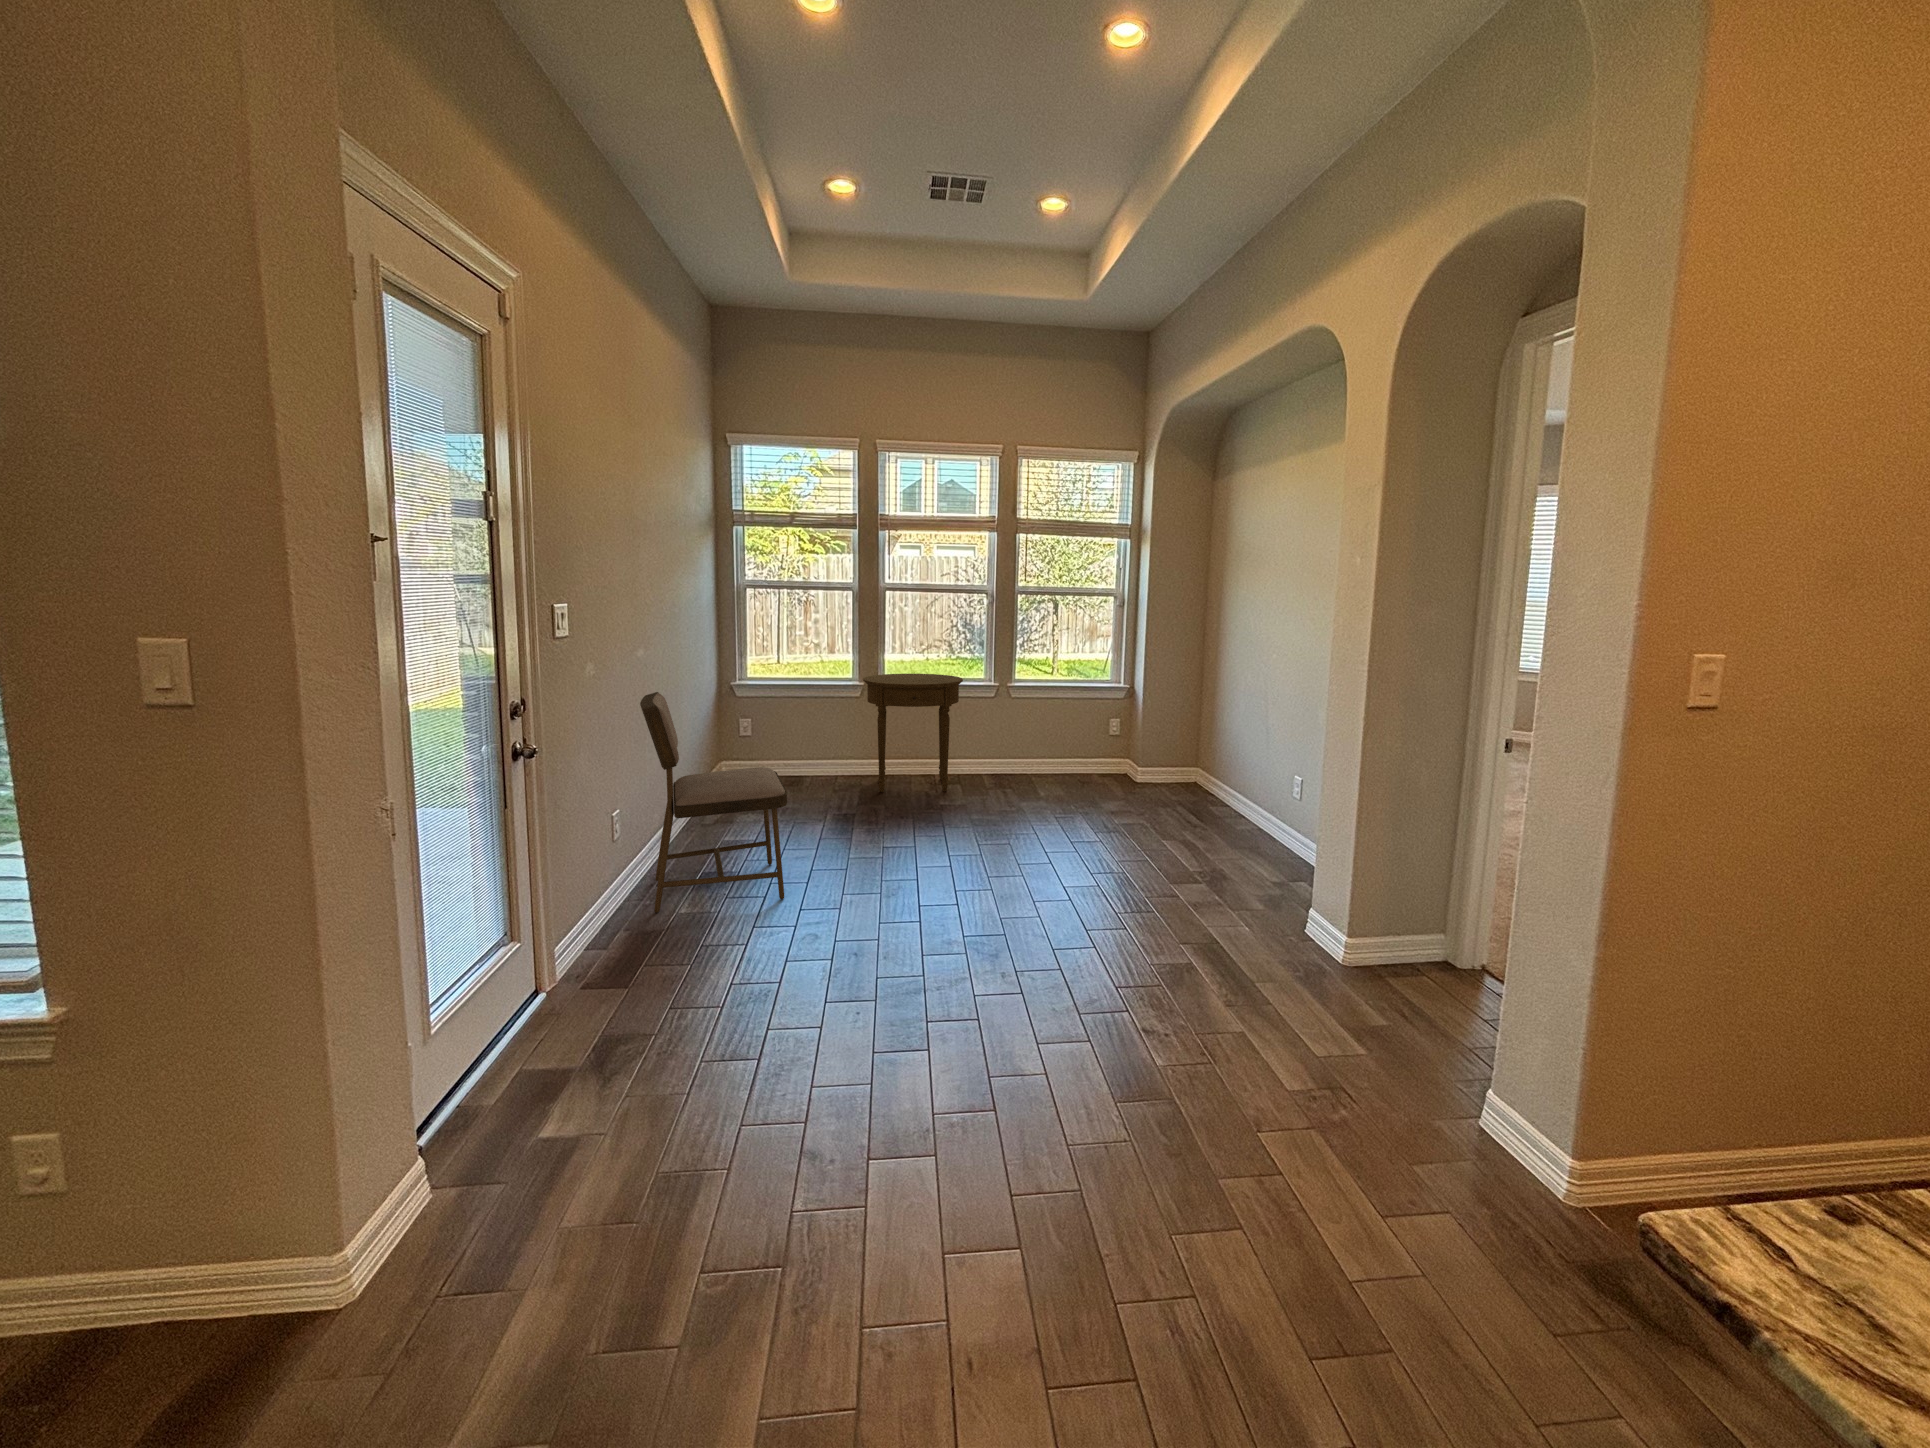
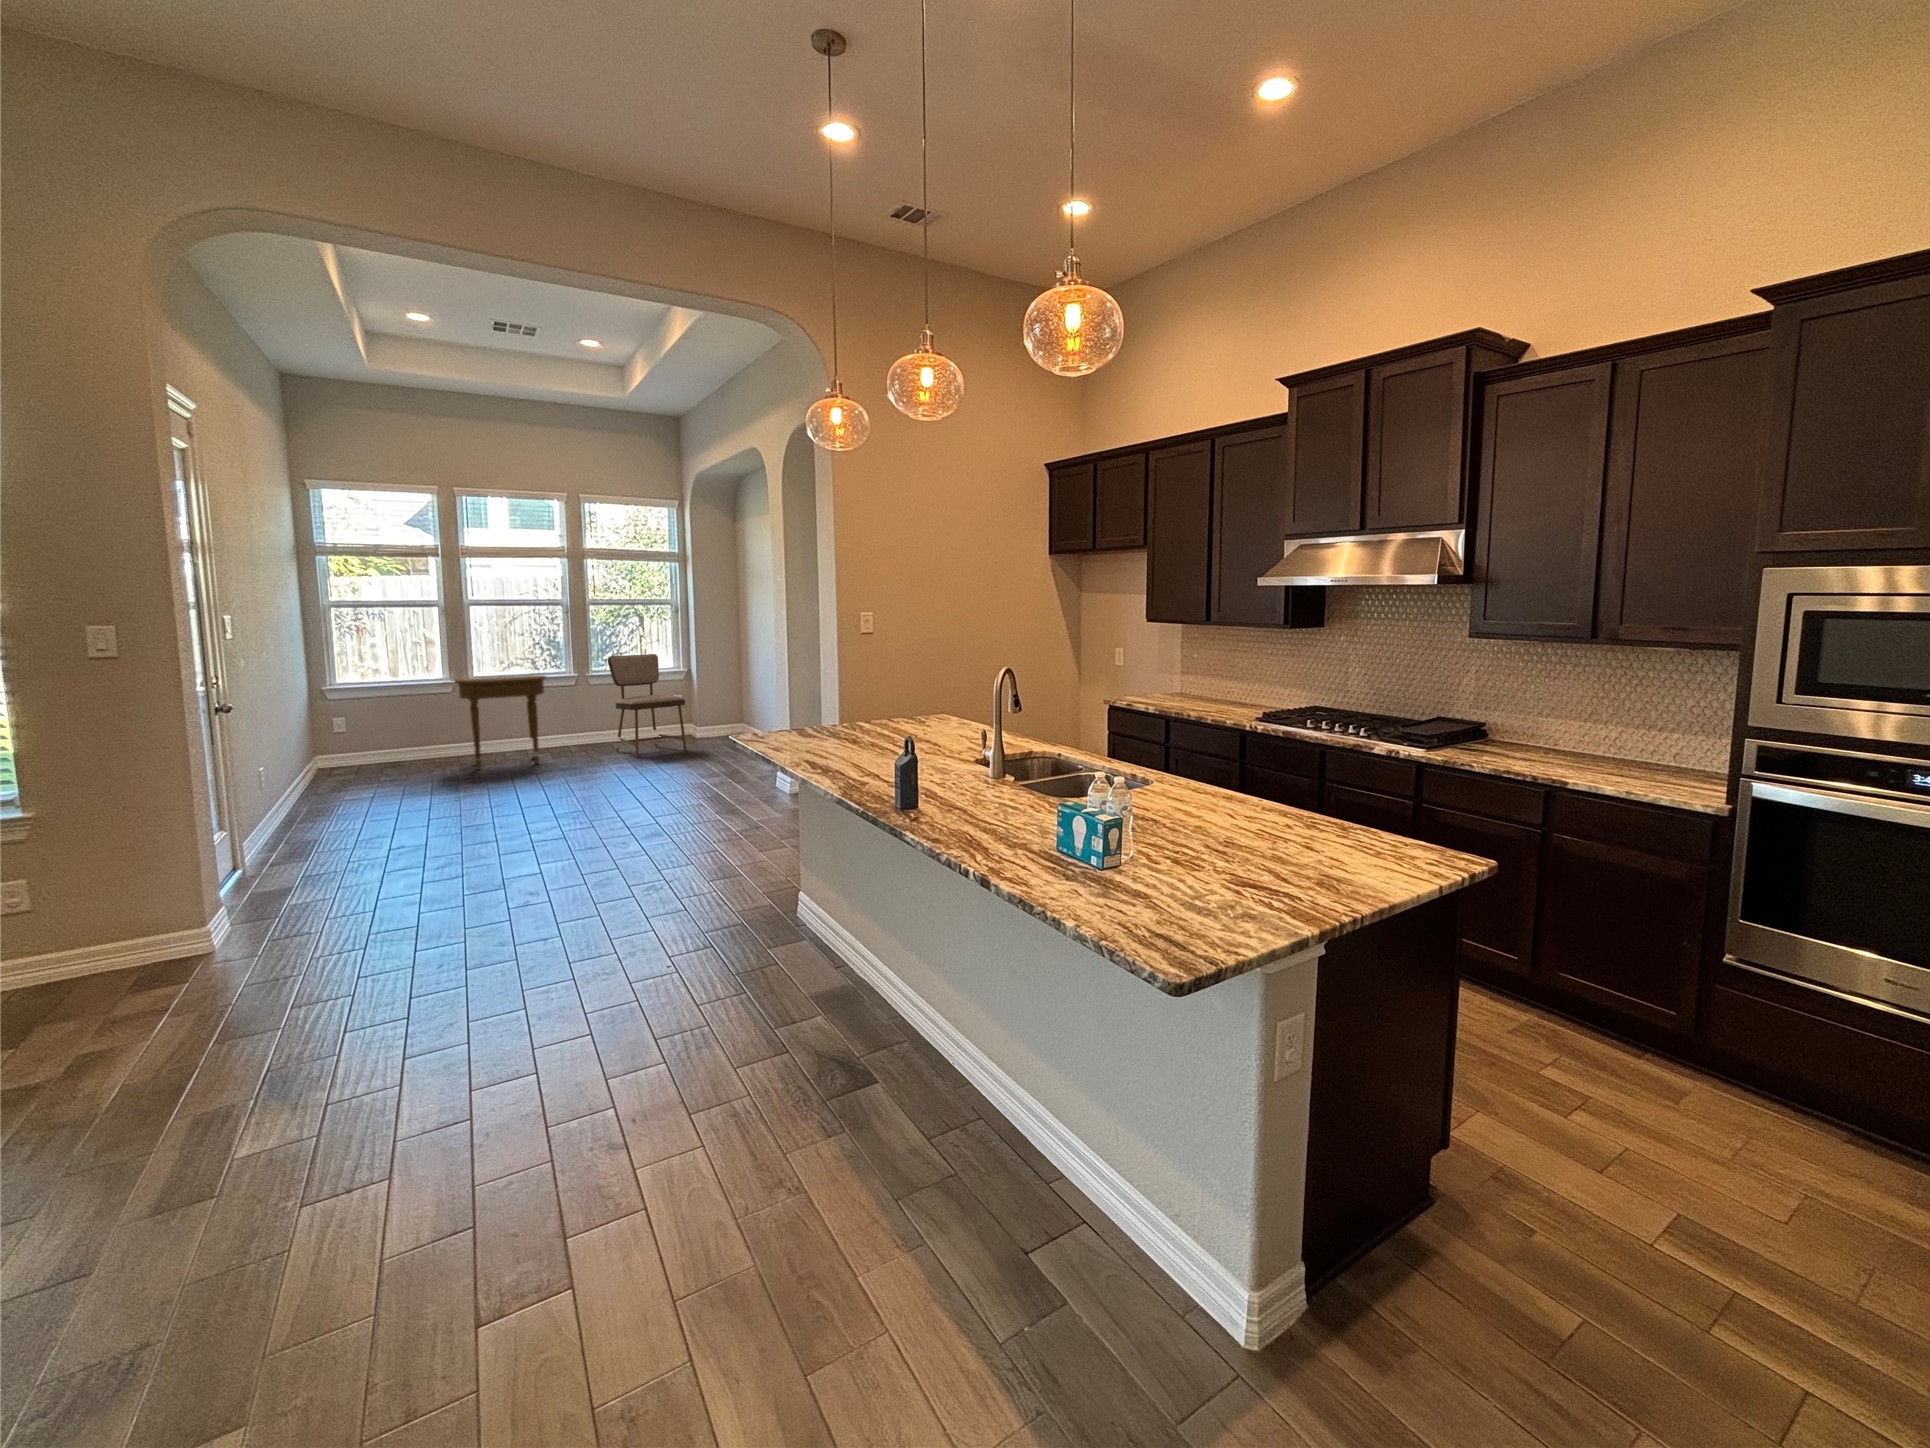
dining chair: present [640,692,787,913] -> present [608,654,687,757]

